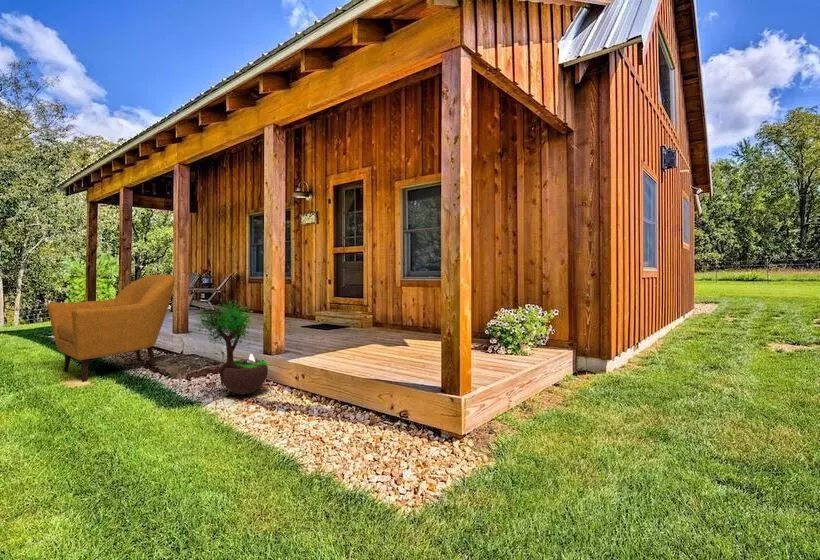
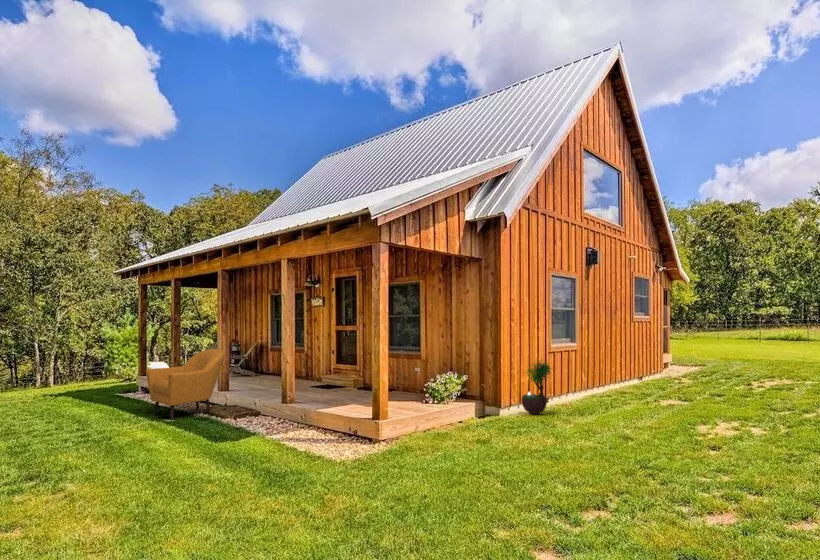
potted tree: present [197,300,268,394] -> present [522,362,551,414]

